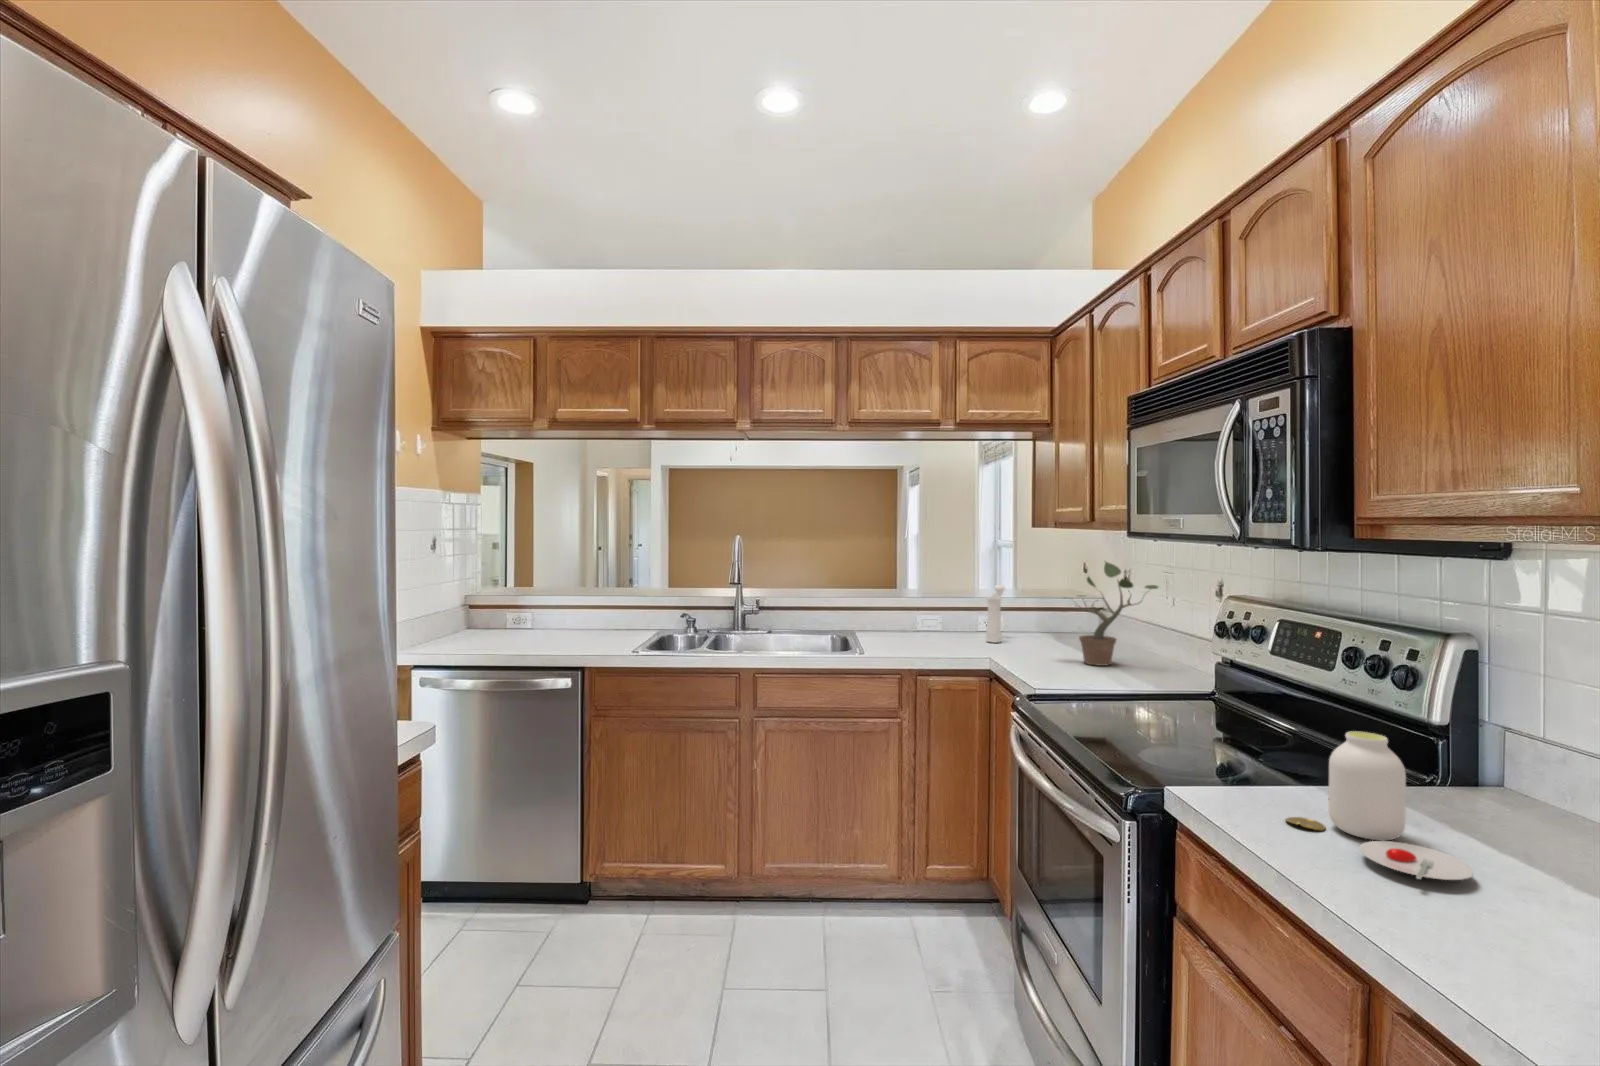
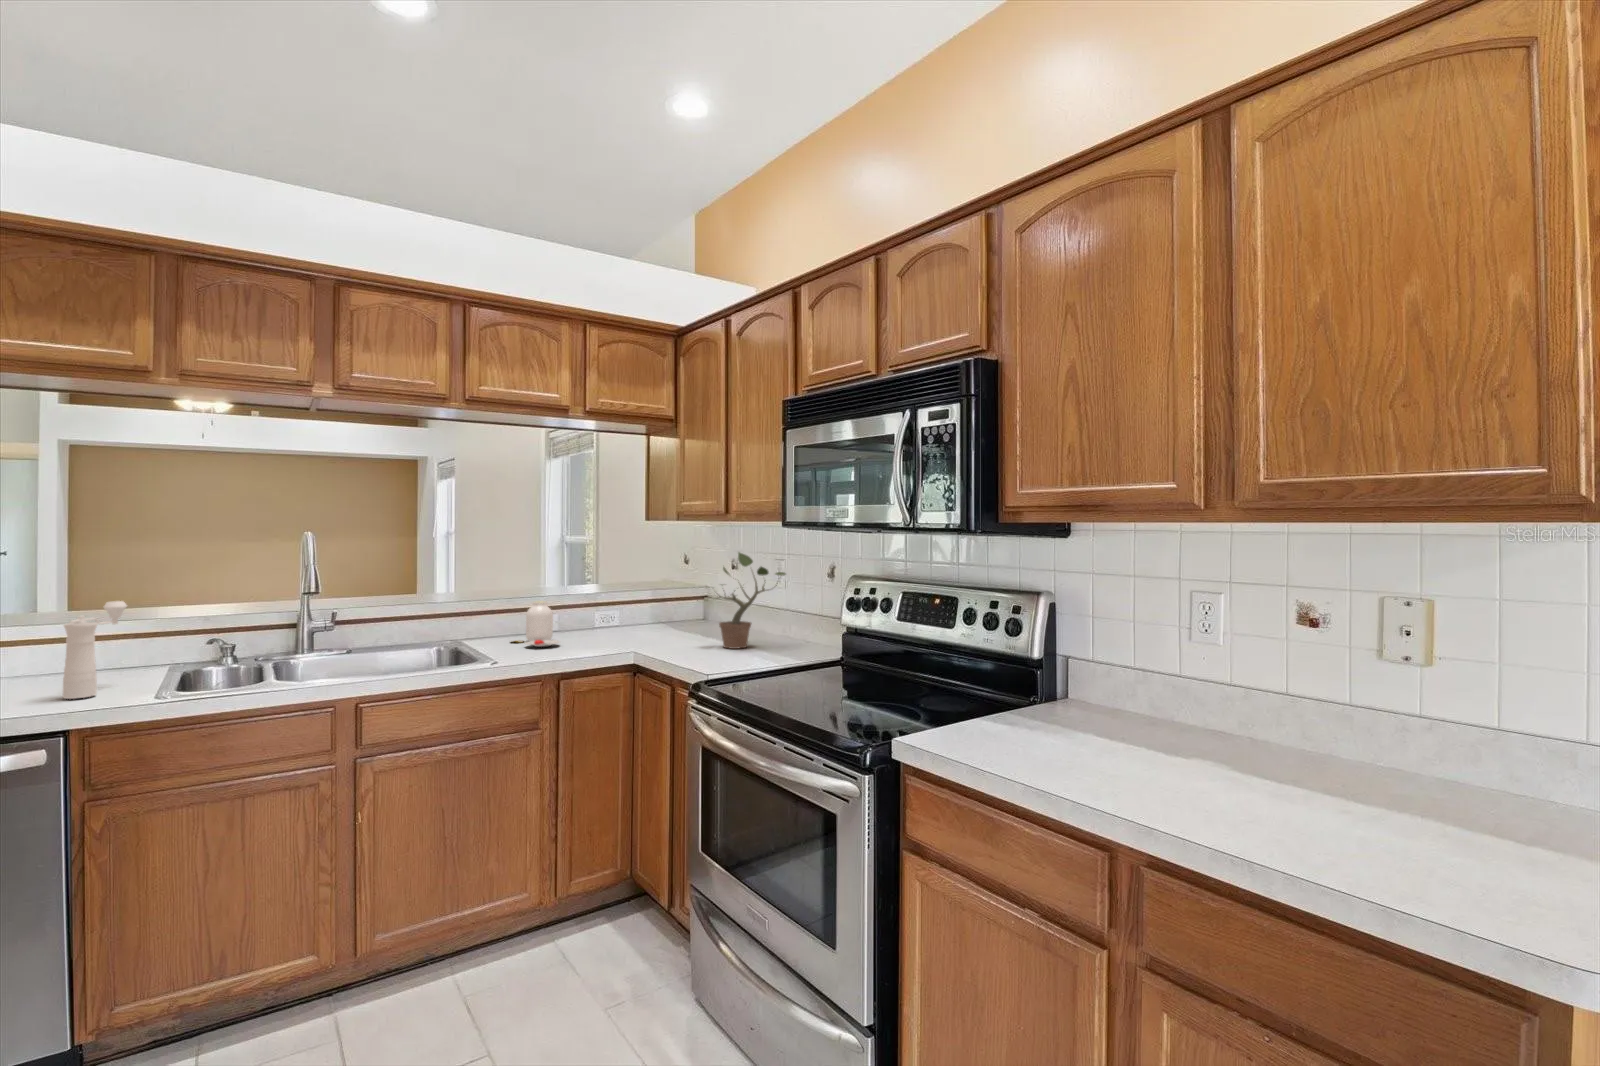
pepper mill: present [986,585,1005,643] -> present [63,601,127,699]
jar: present [1286,731,1474,880] -> present [517,601,559,647]

